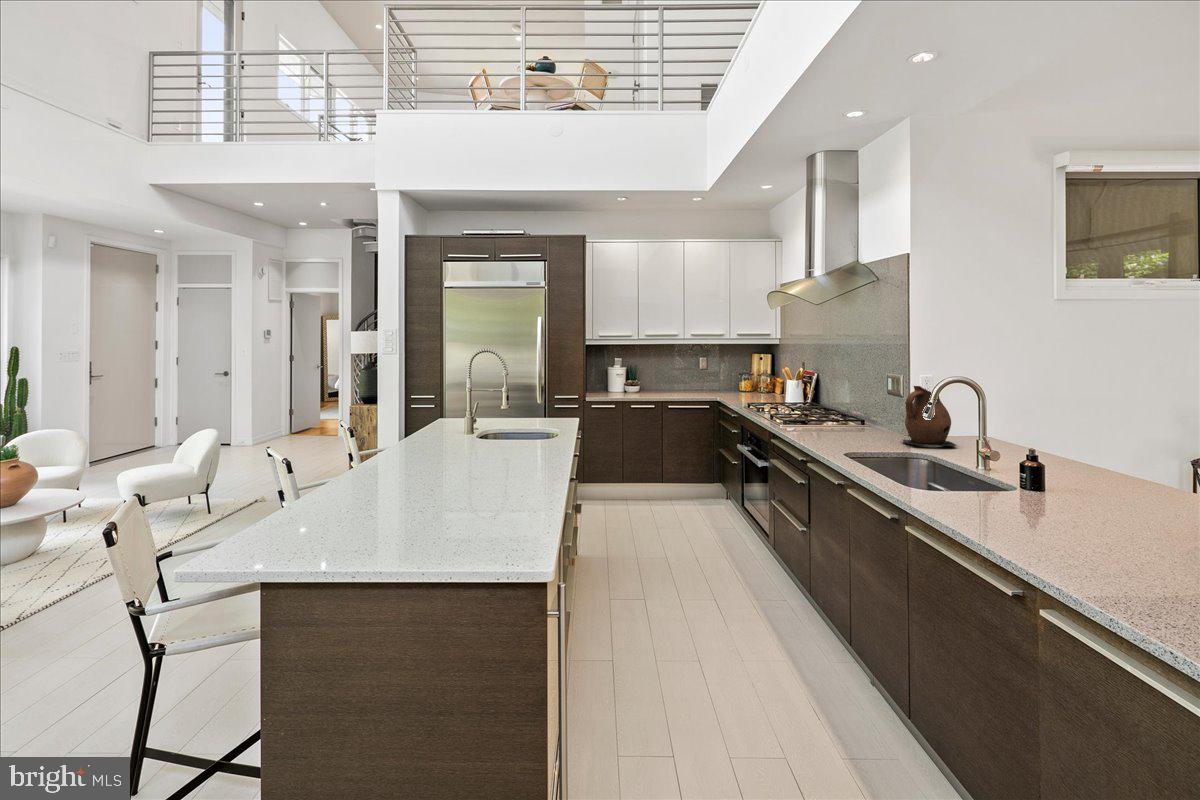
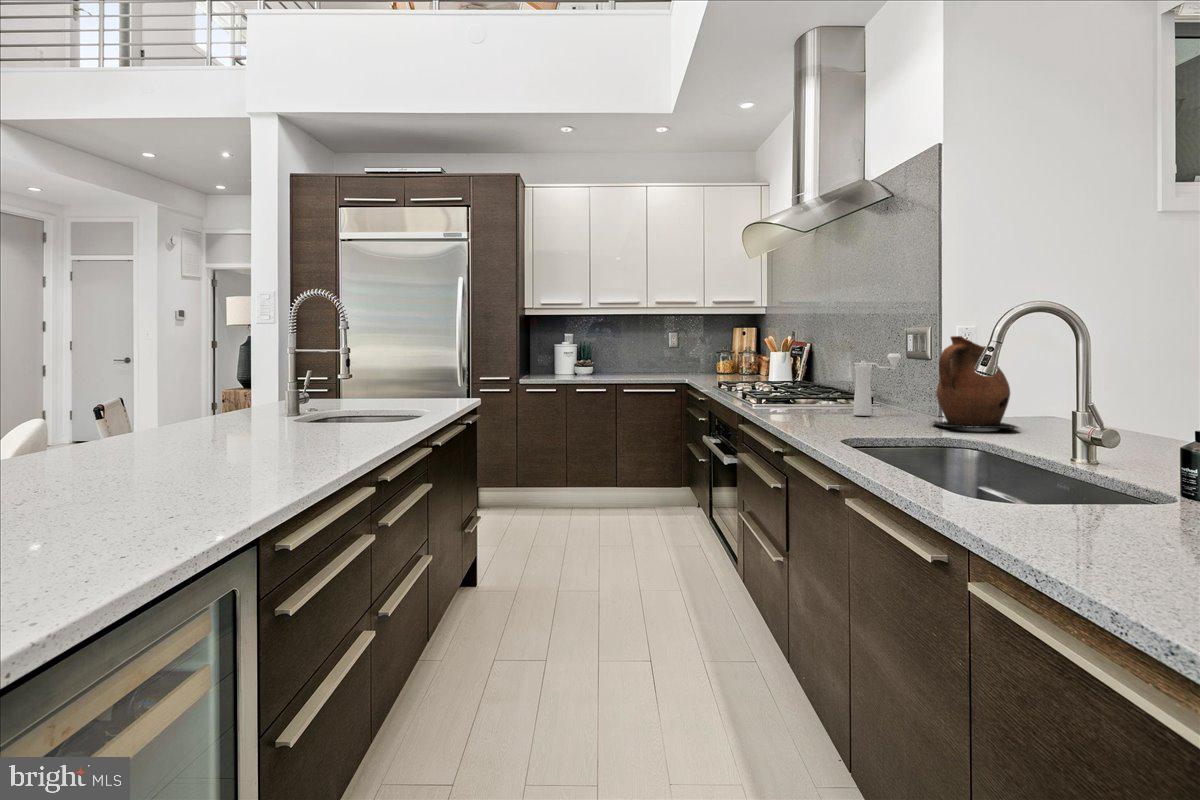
pepper mill: none [851,392,884,435] -> present [854,353,901,416]

